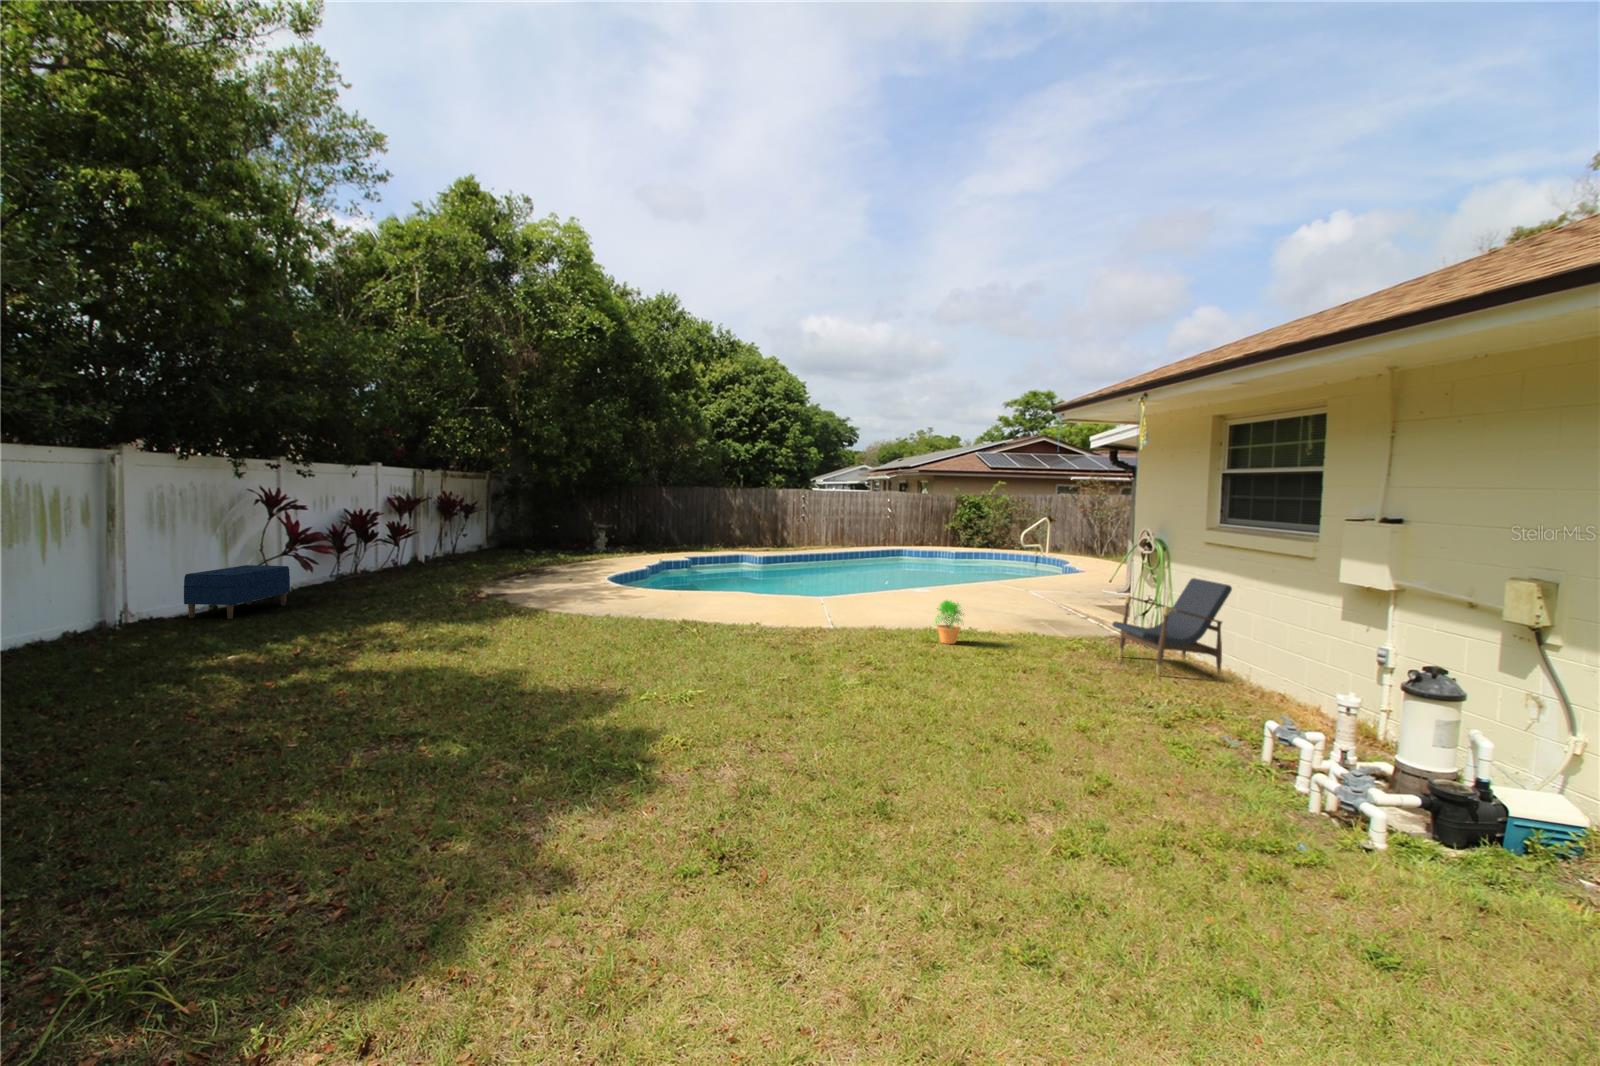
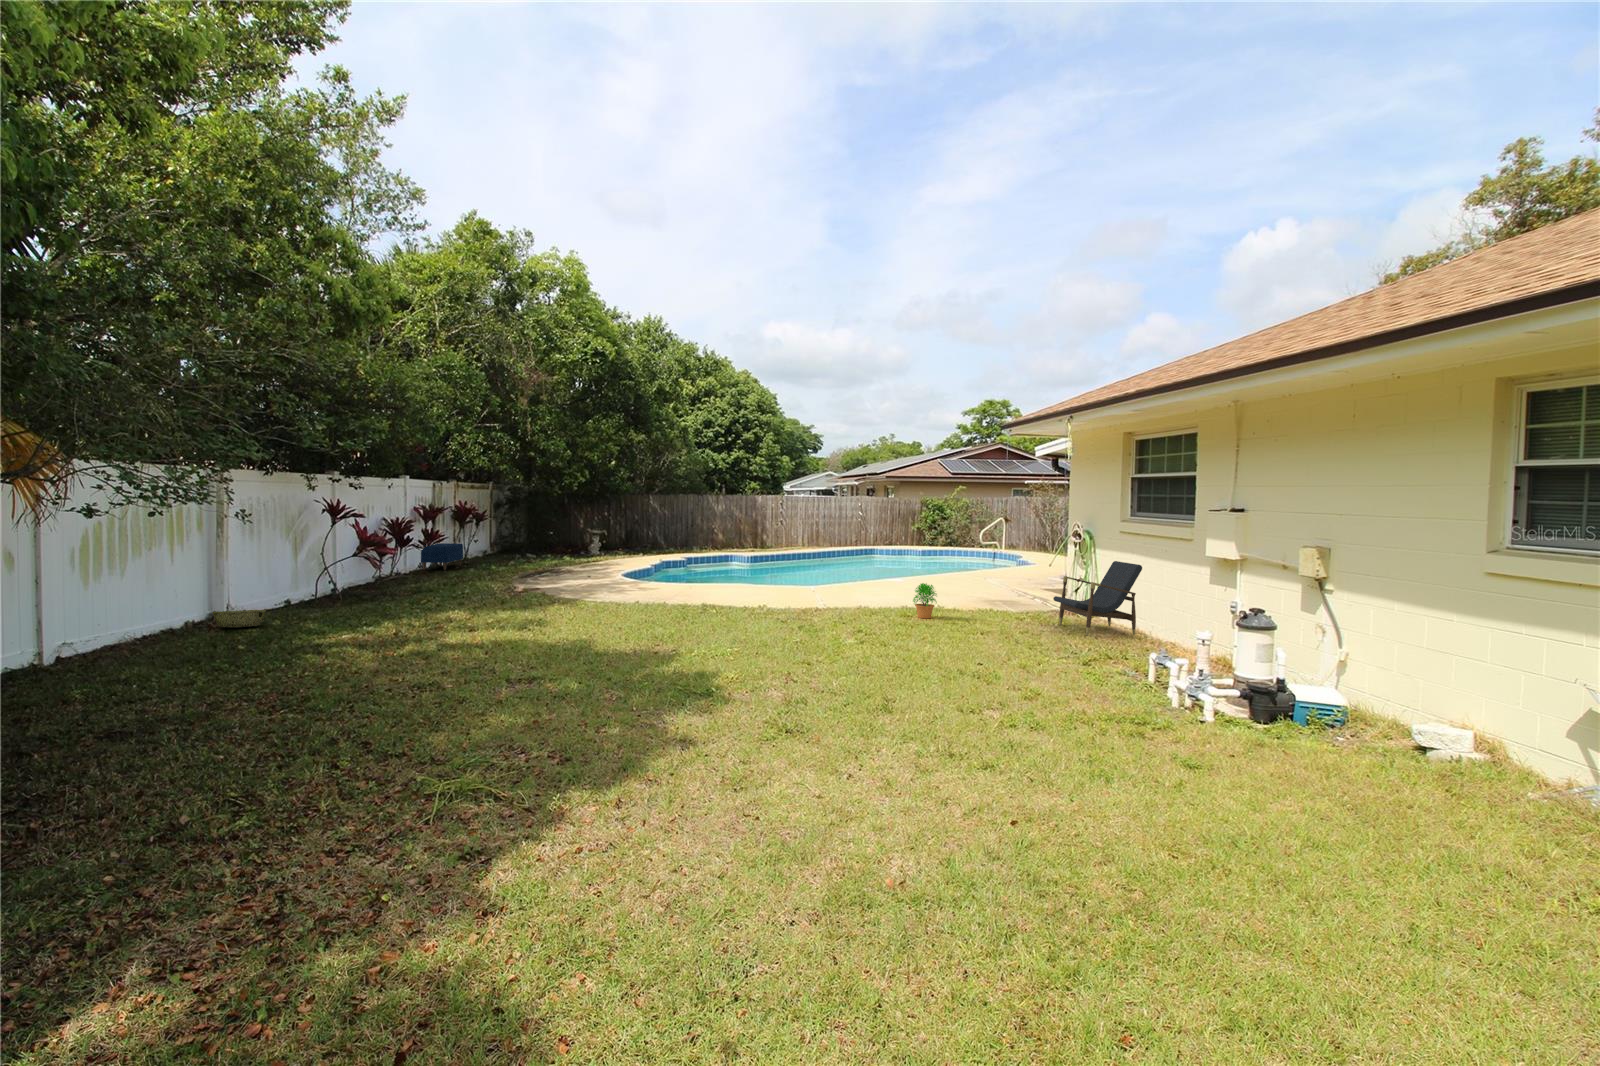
bench: present [184,565,290,619] -> present [421,543,463,570]
woven basket: none [78,619,149,641] -> present [212,610,266,628]

